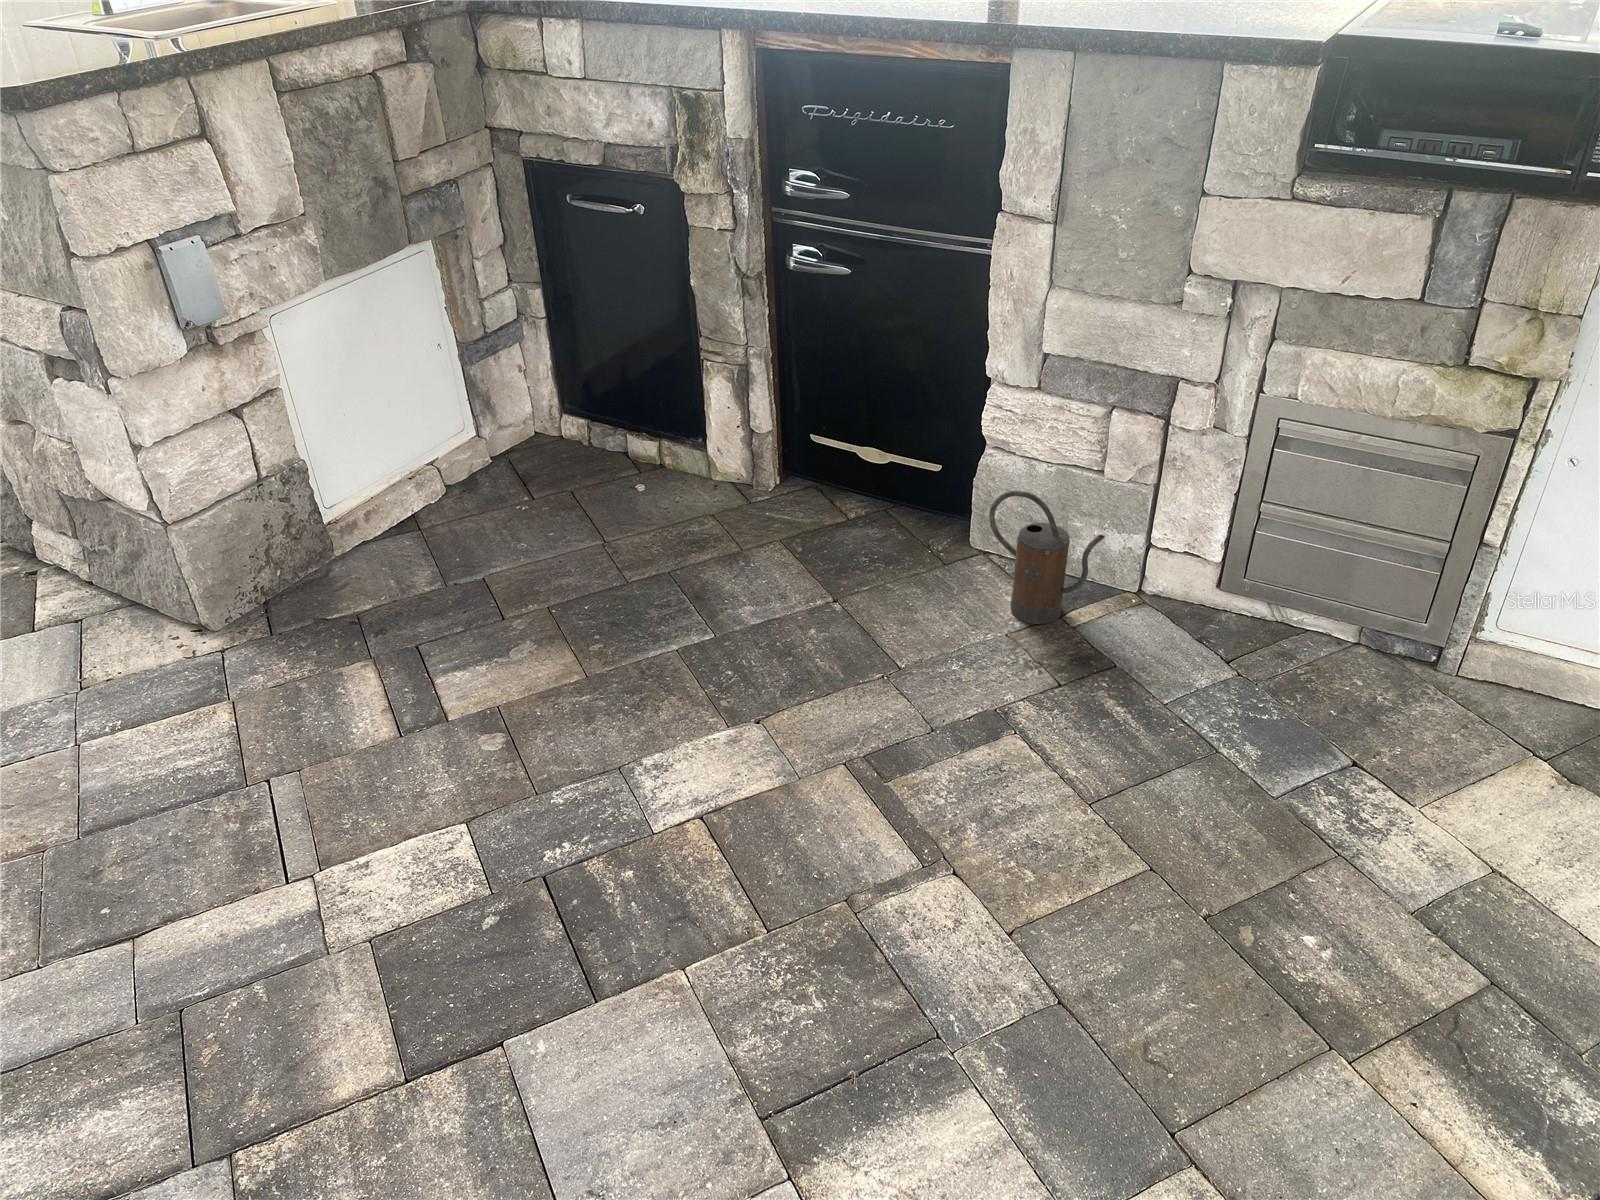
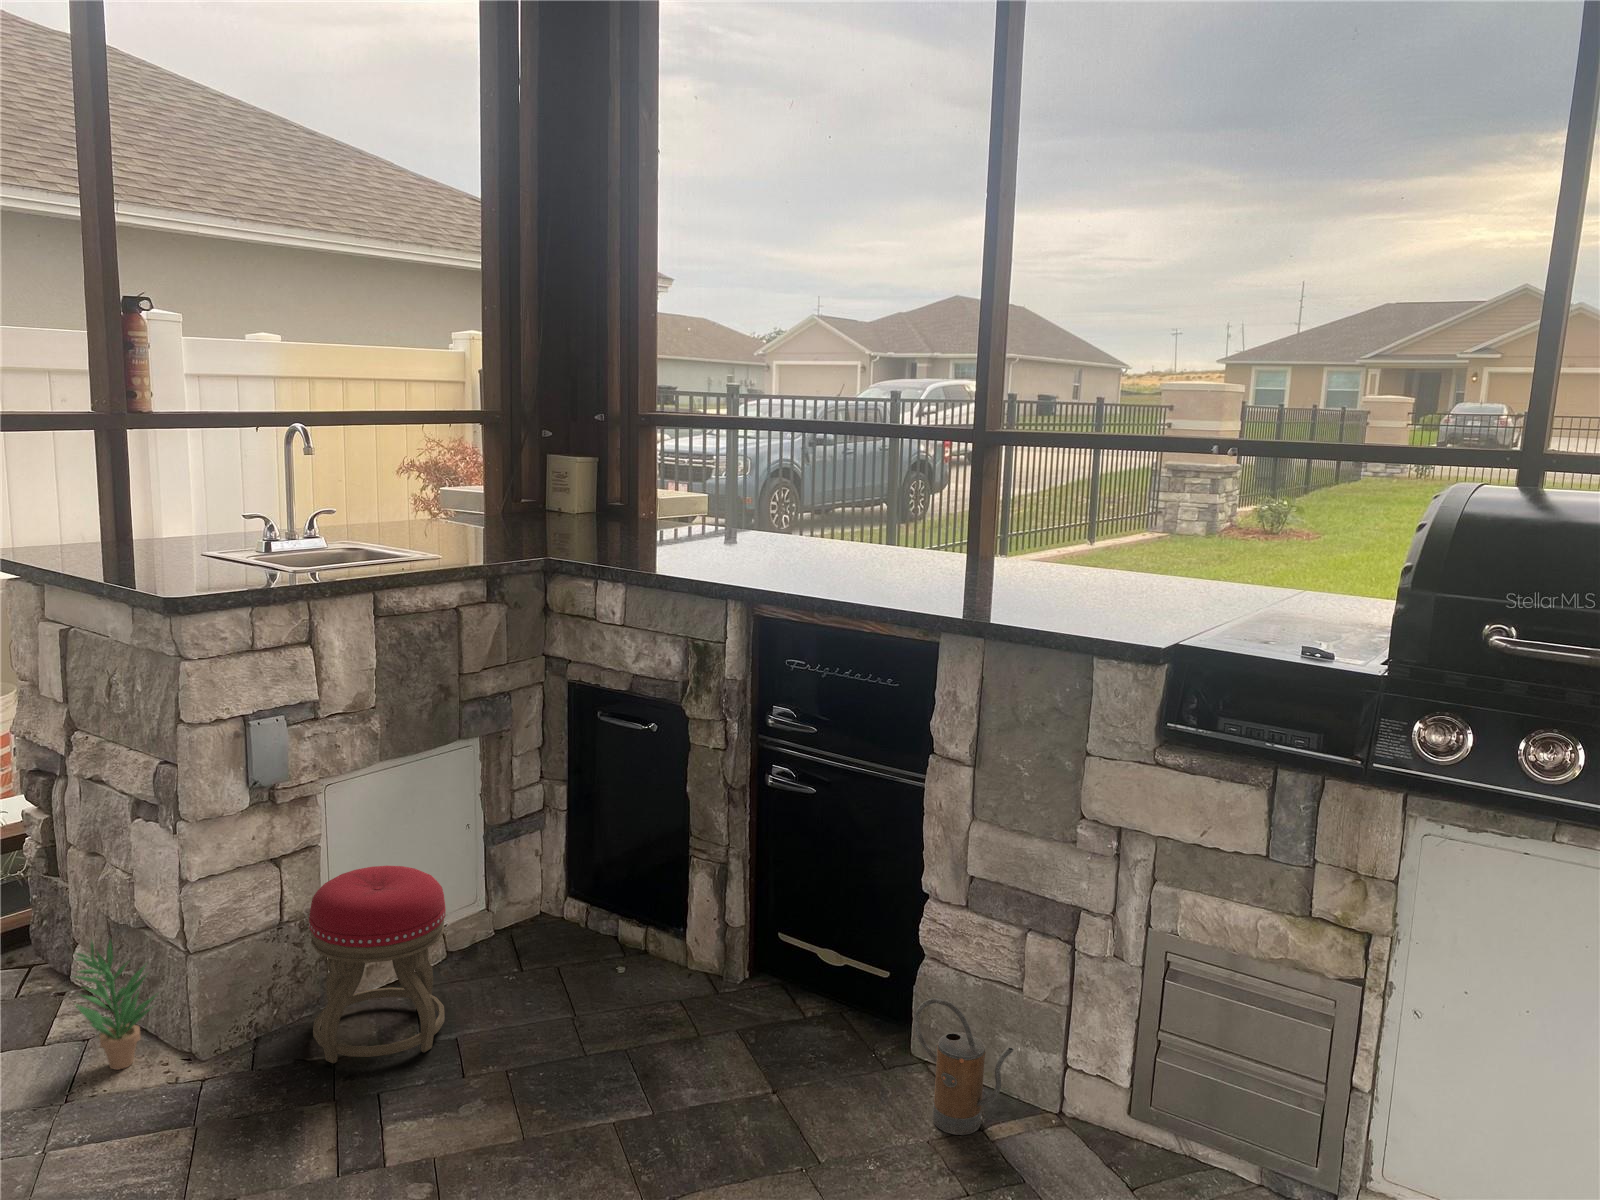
stool: none [291,402,469,620] -> present [309,866,446,1063]
potted plant: none [29,515,146,652] -> present [75,940,156,1070]

